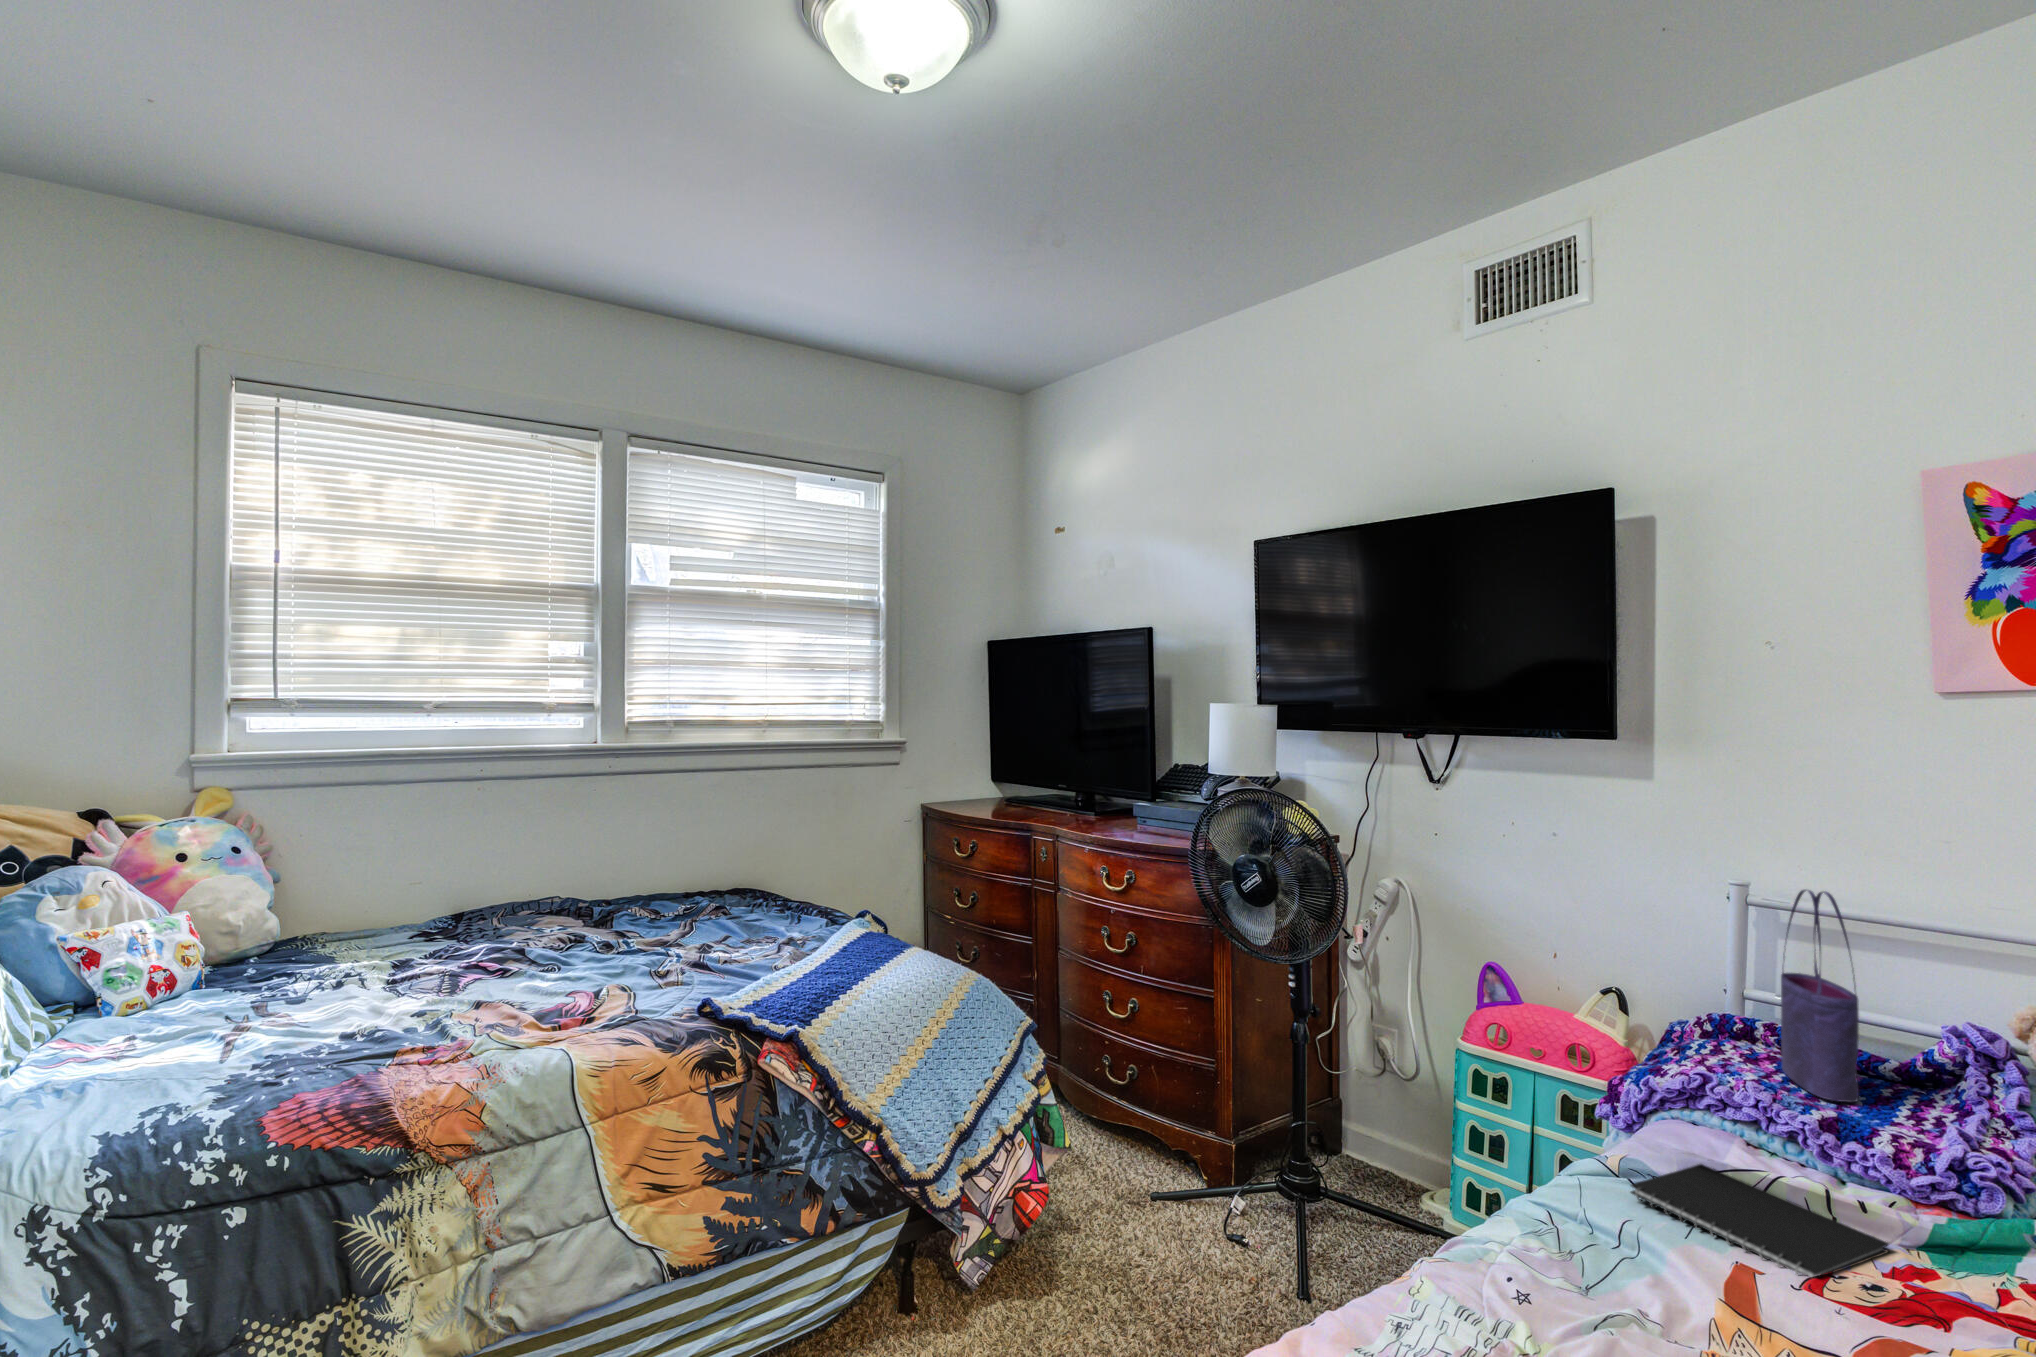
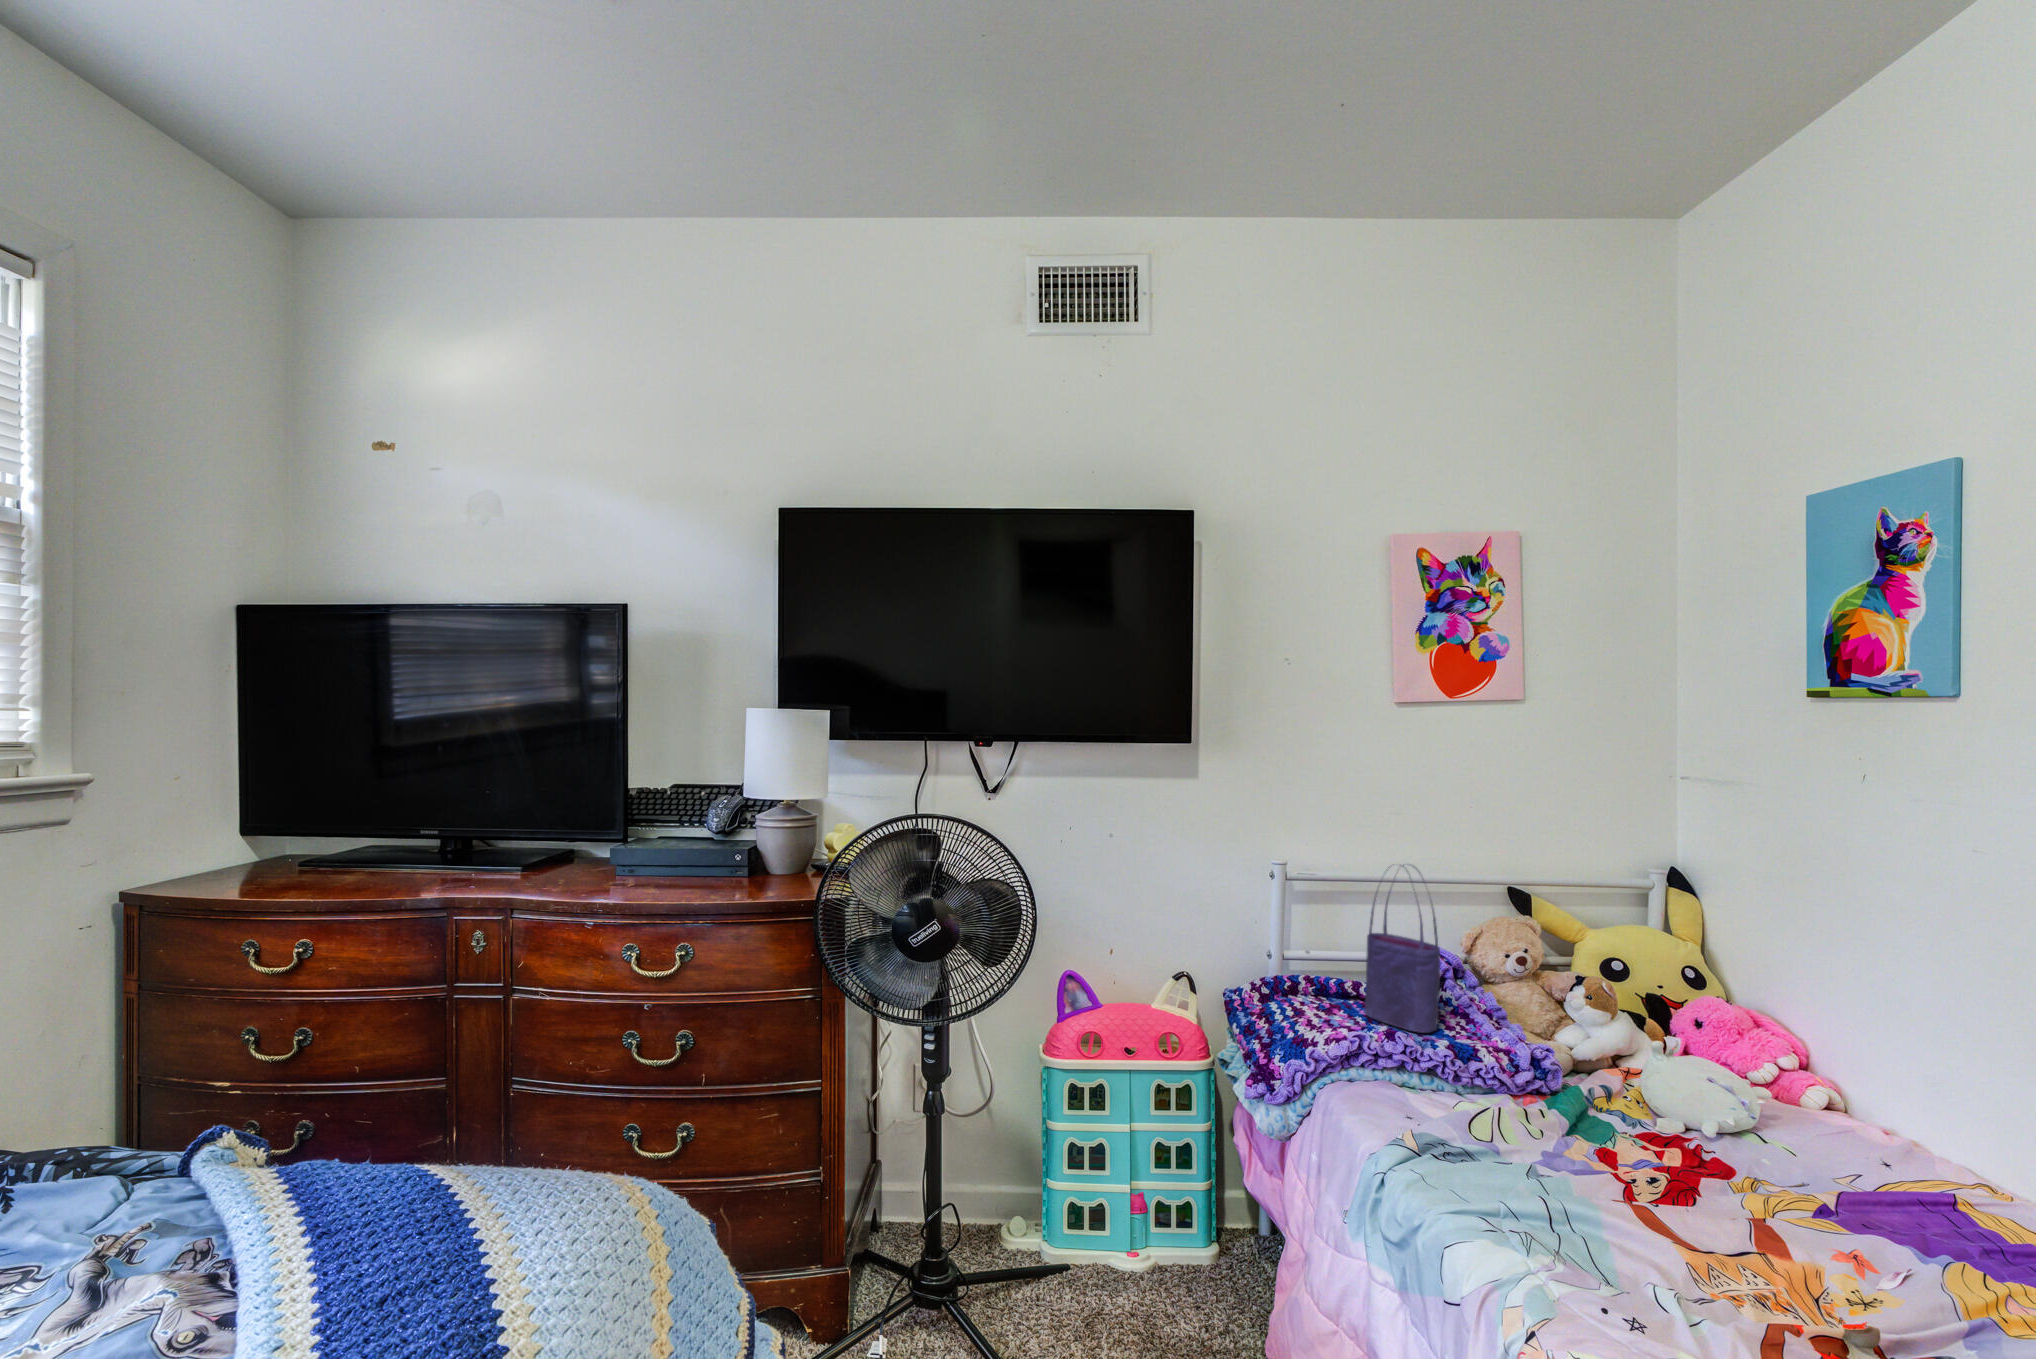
notebook: present [1631,1164,1889,1277] -> none [1436,1121,1619,1197]

